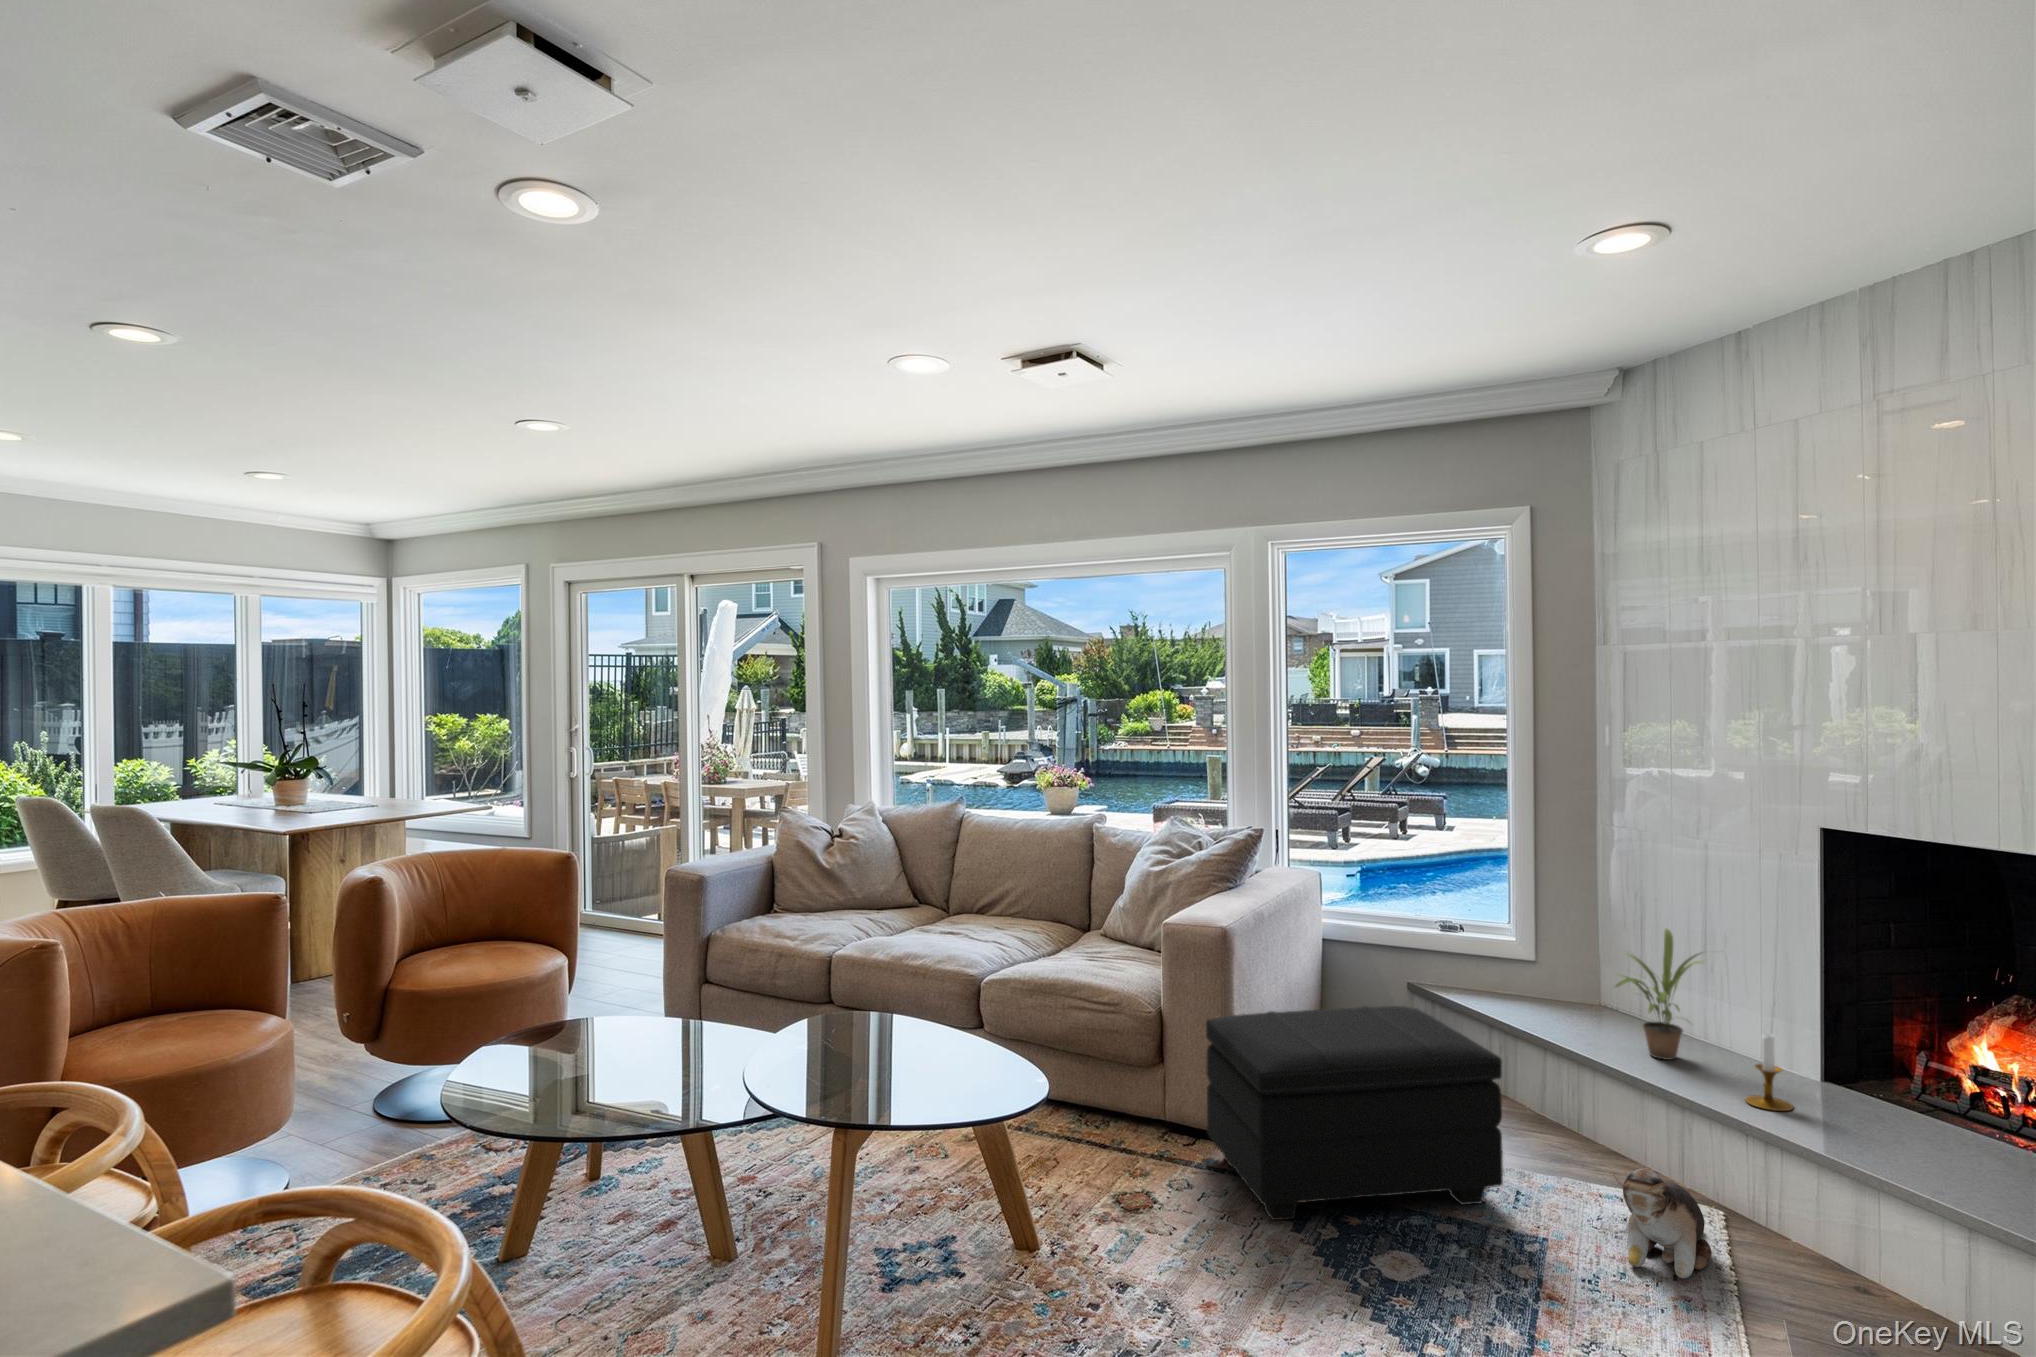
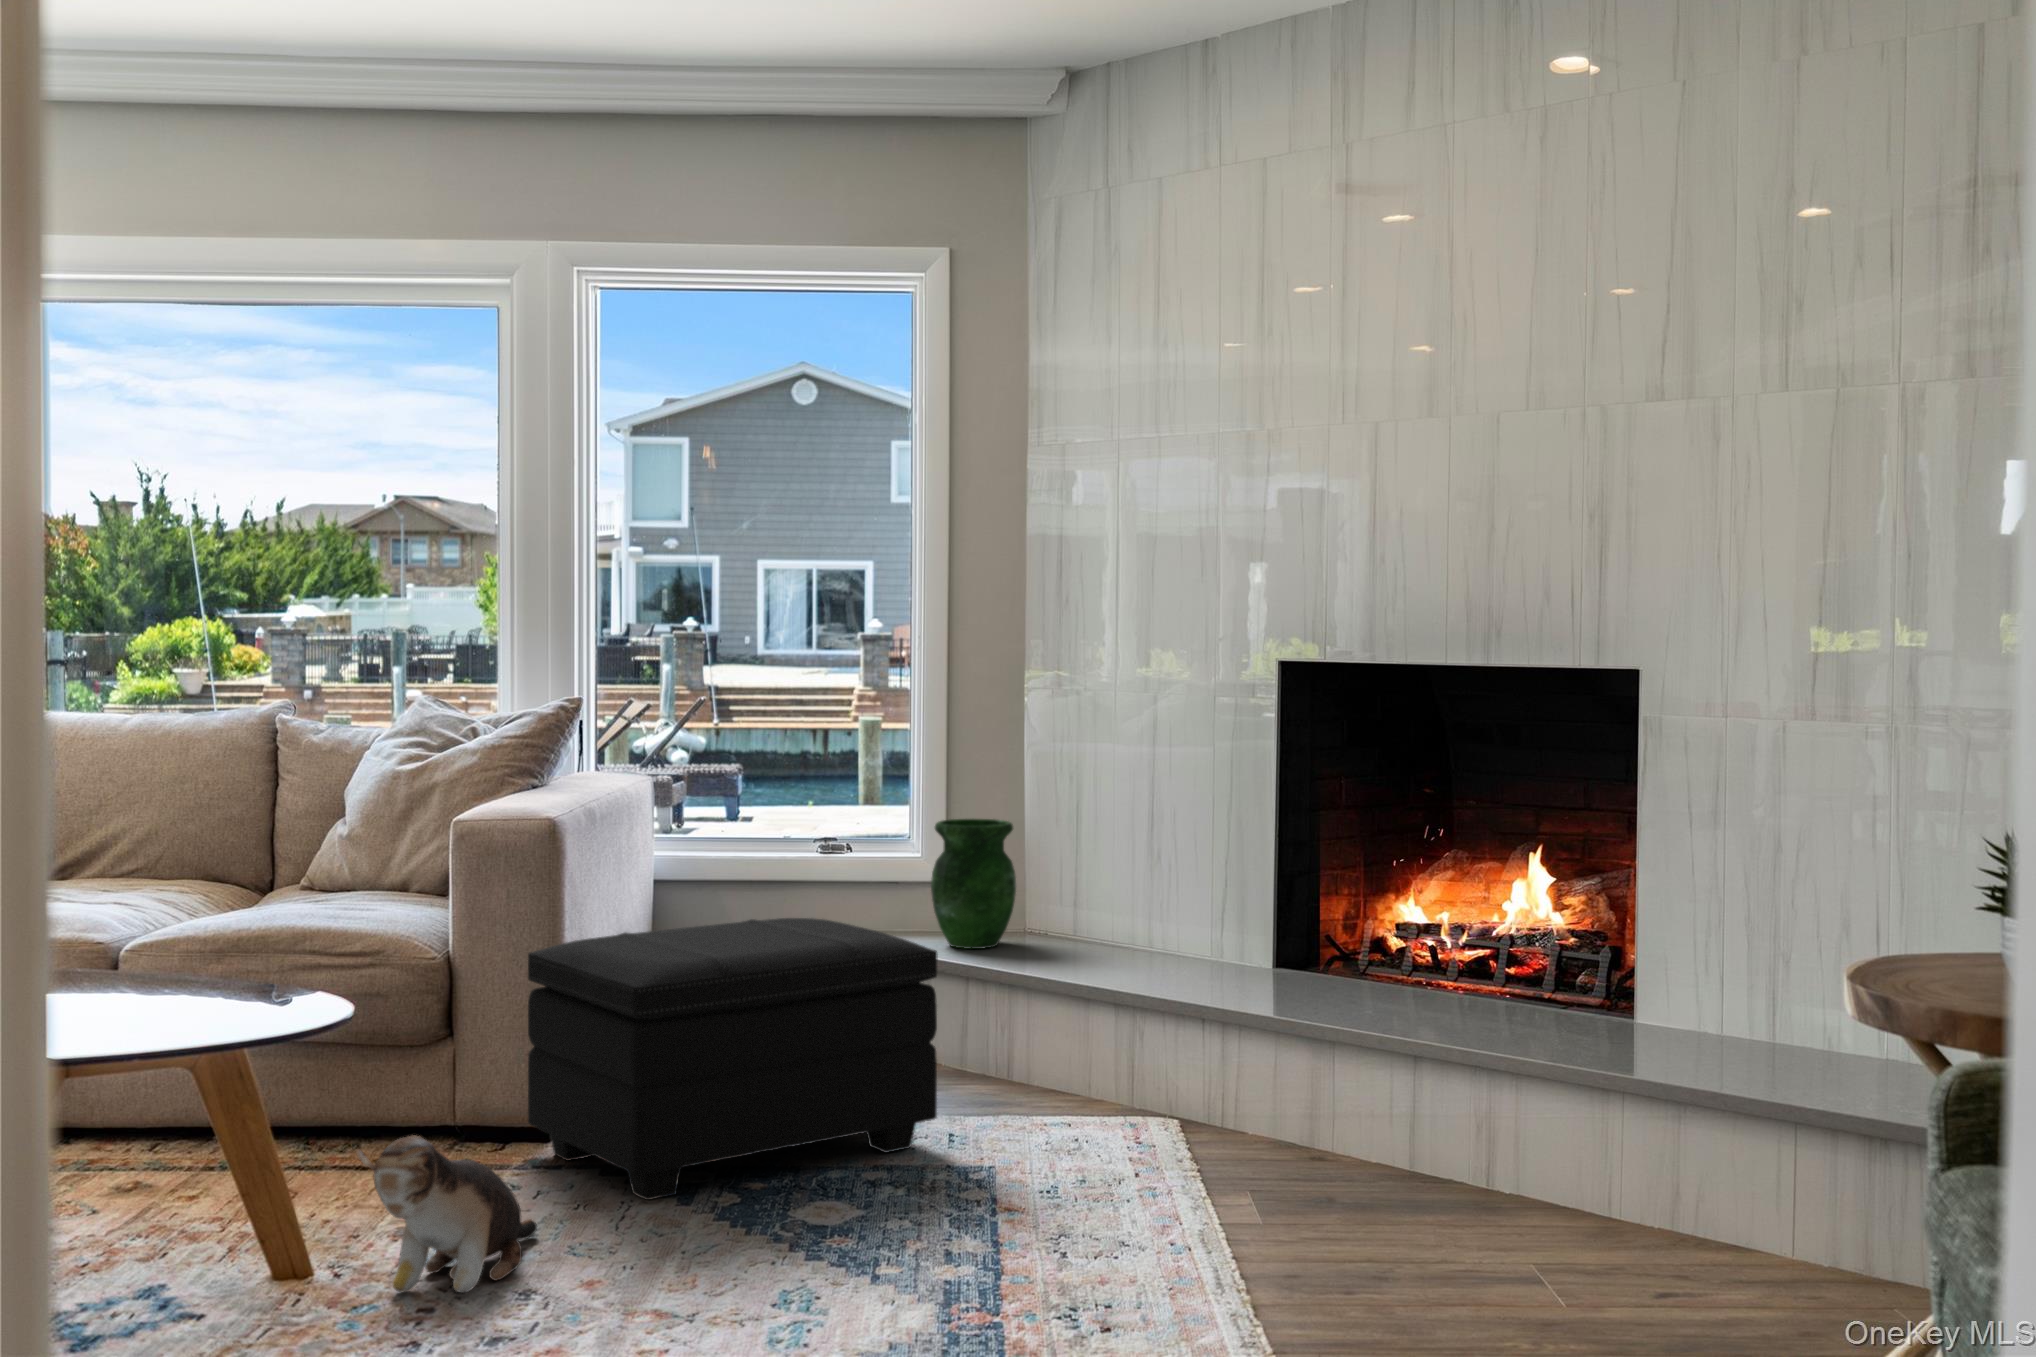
vase: none [1522,921,1592,1022] -> present [931,819,1016,949]
potted plant: present [1616,929,1704,1060] -> none [1050,806,1174,966]
candlestick: present [1745,1034,1793,1111] -> none [1198,904,1248,992]
plush toy: present [1613,1168,1712,1279] -> present [356,1135,537,1292]

